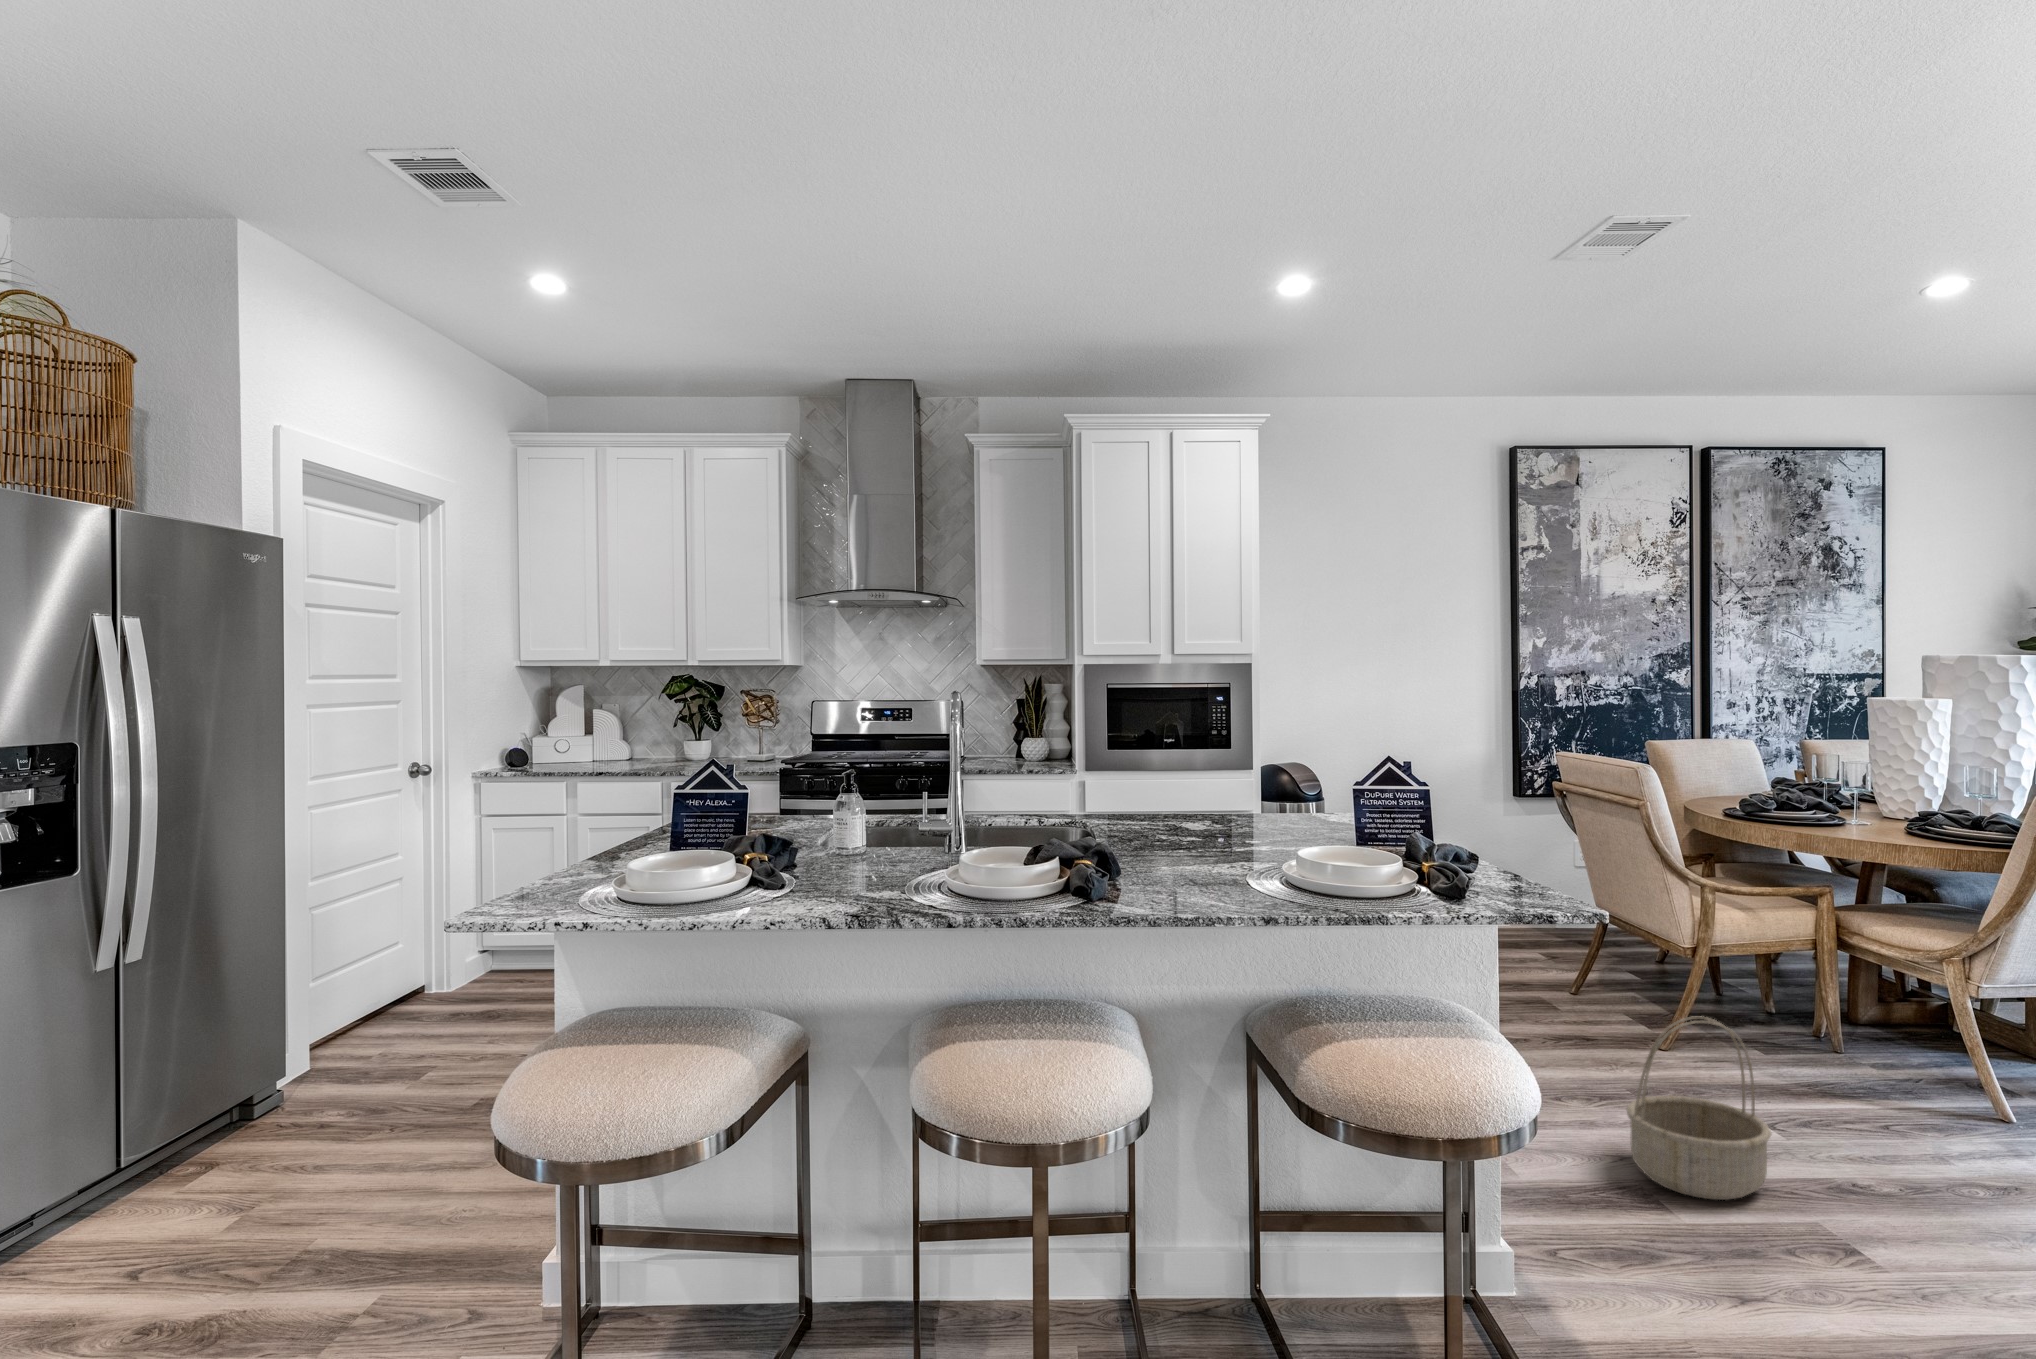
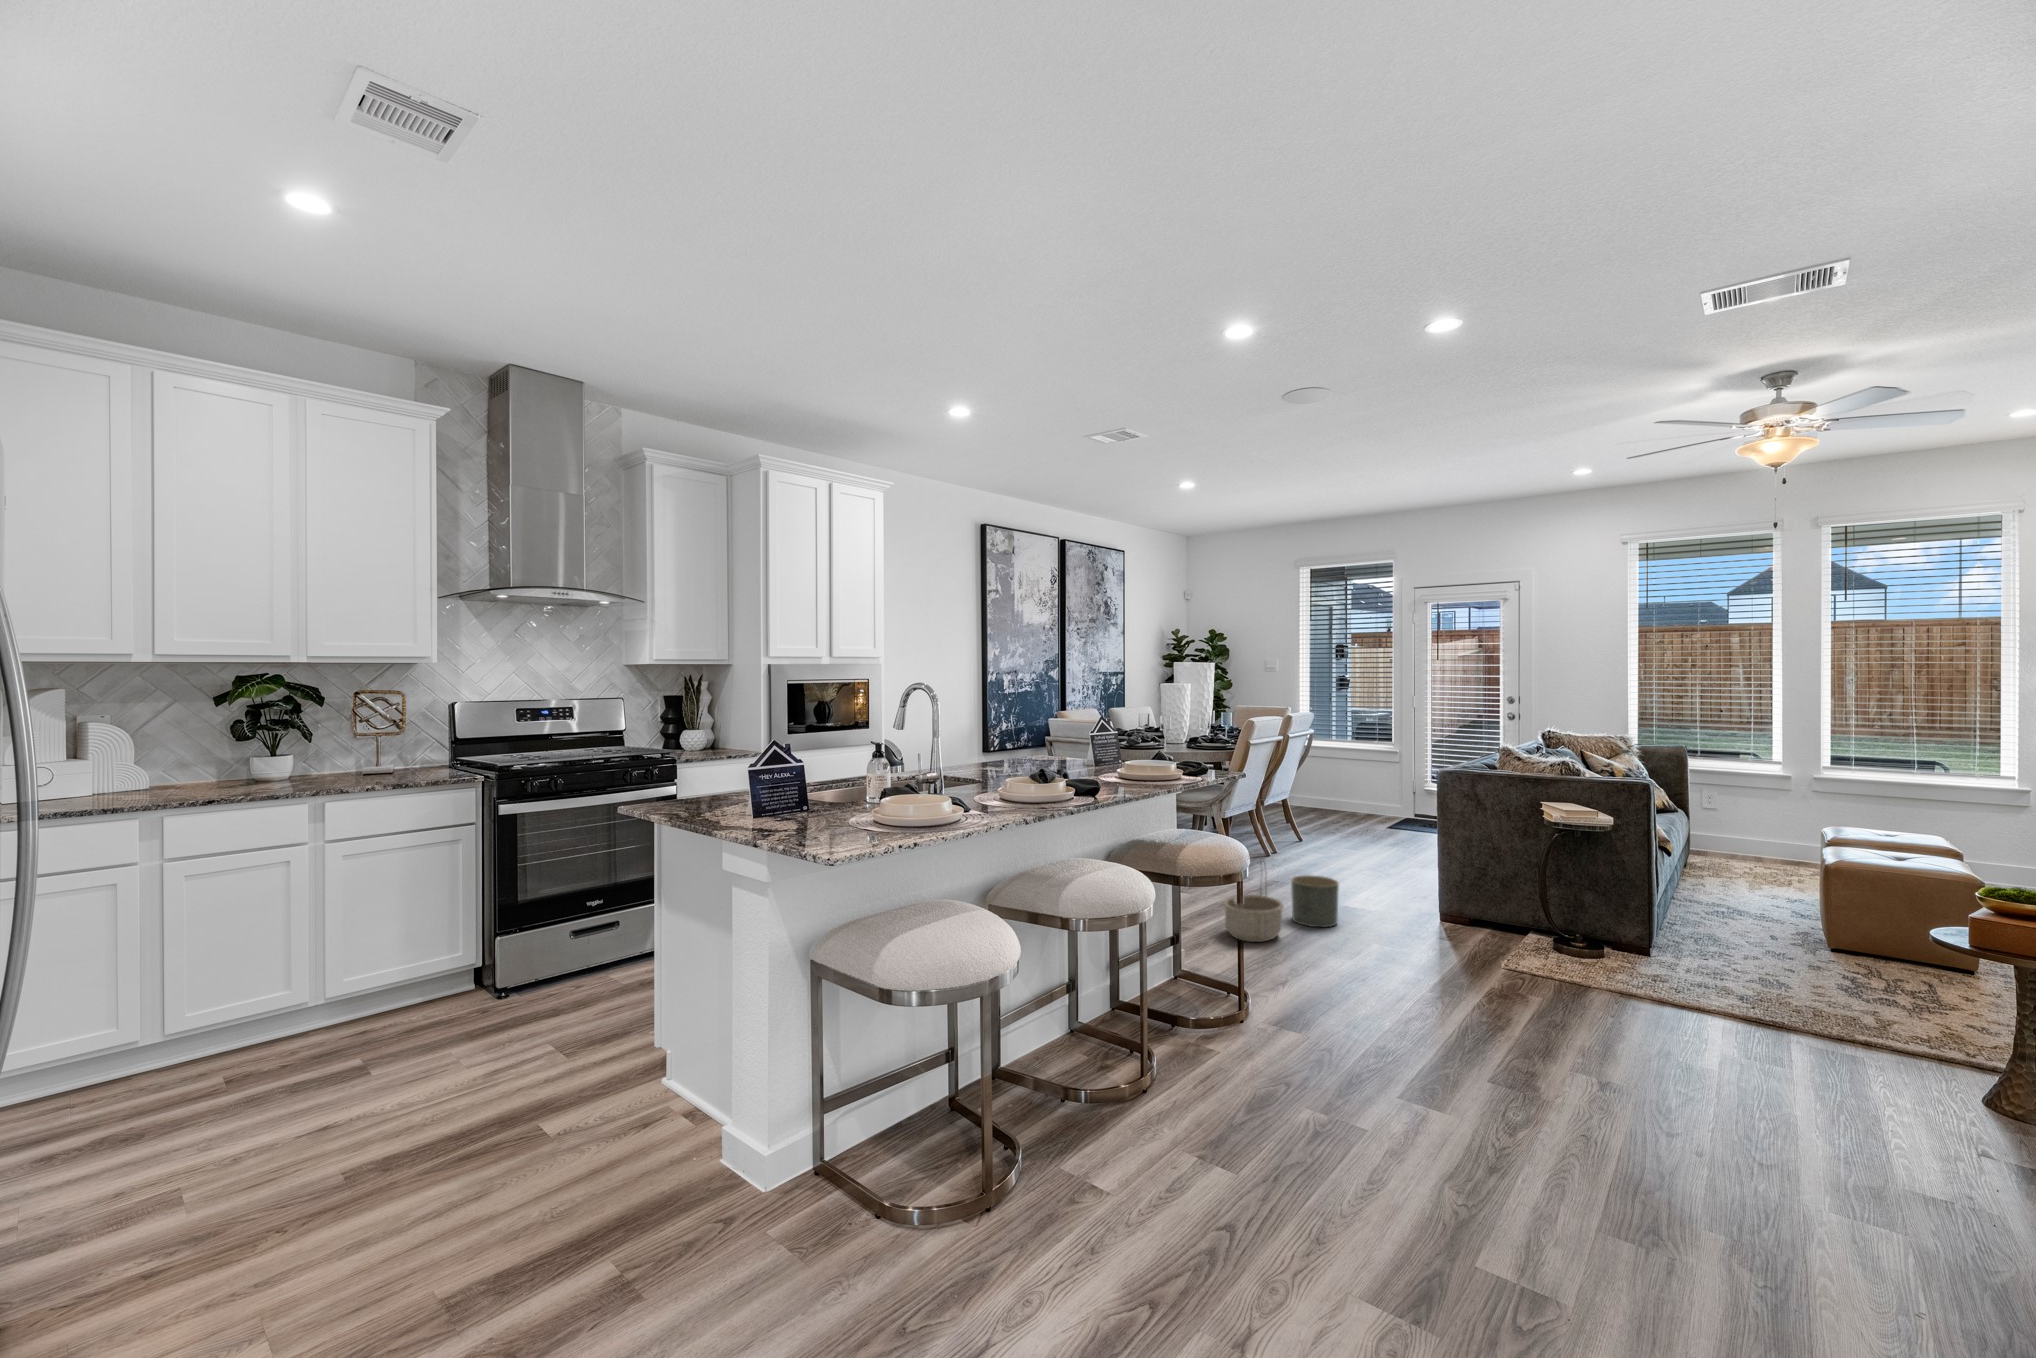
planter: none [1851,1098,1979,1229] -> present [1291,875,1339,927]

